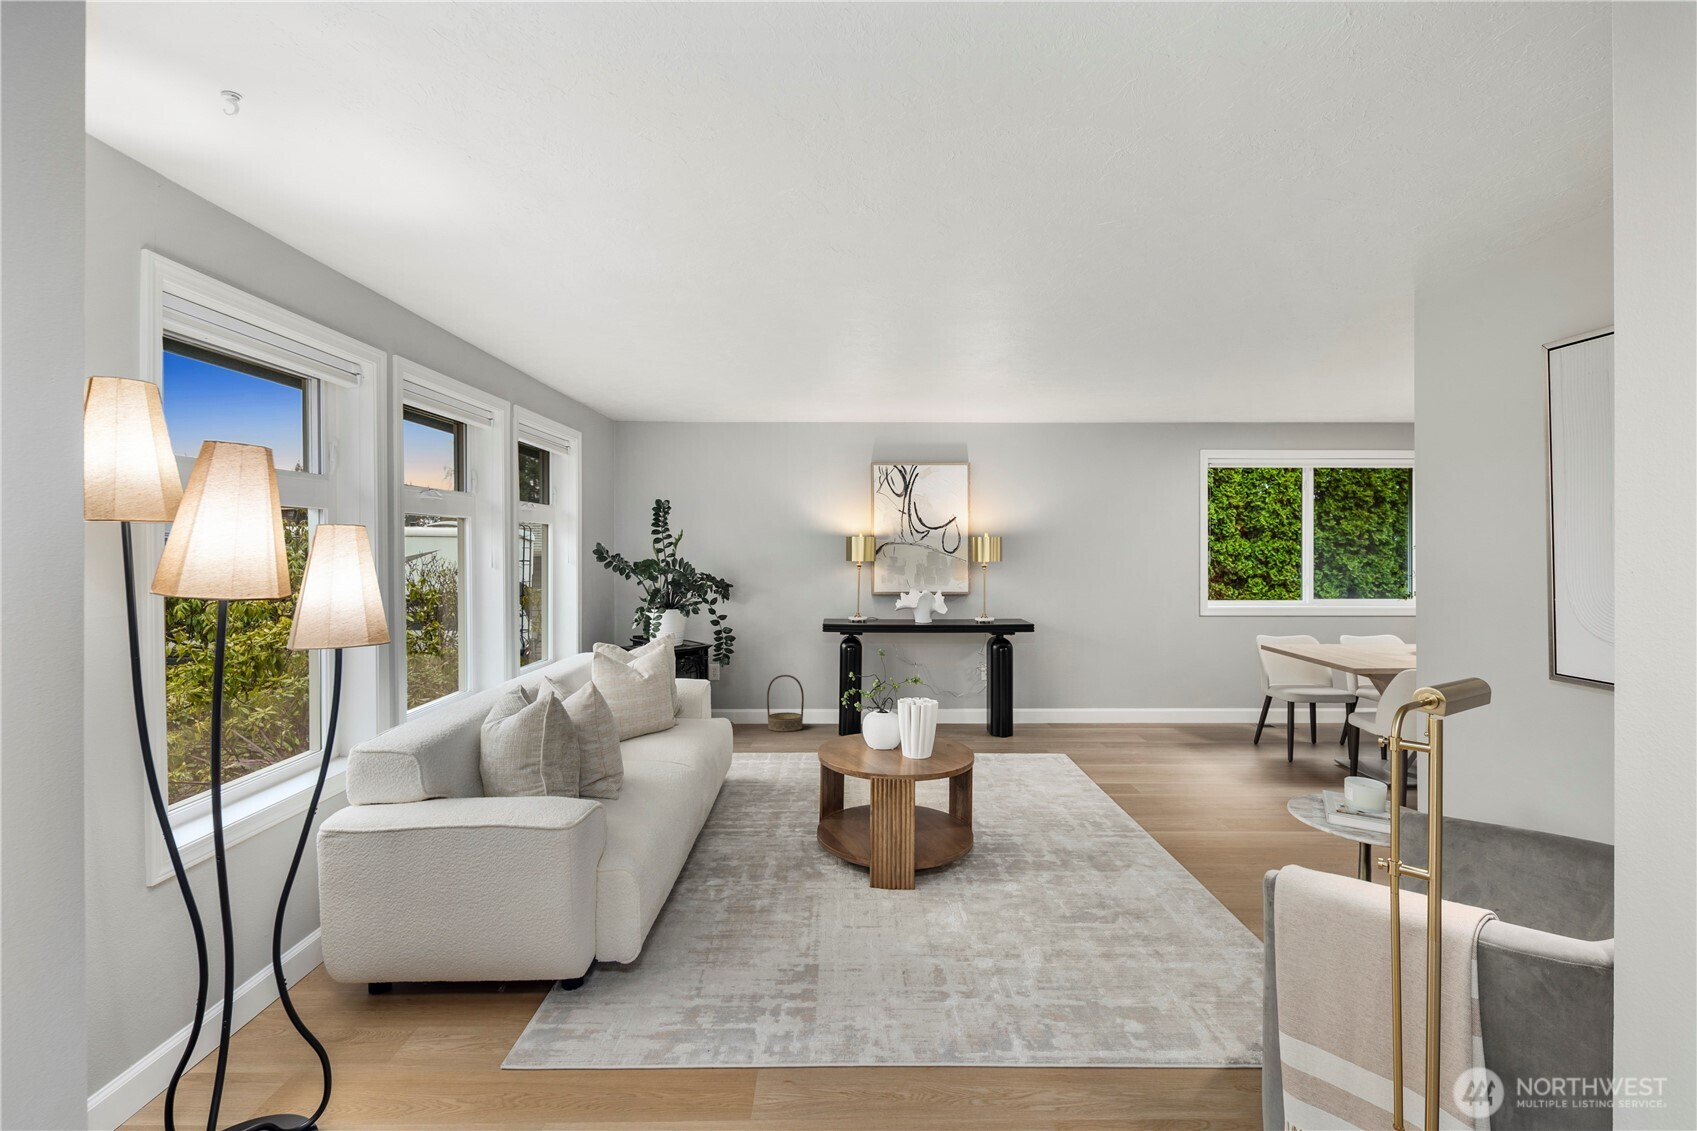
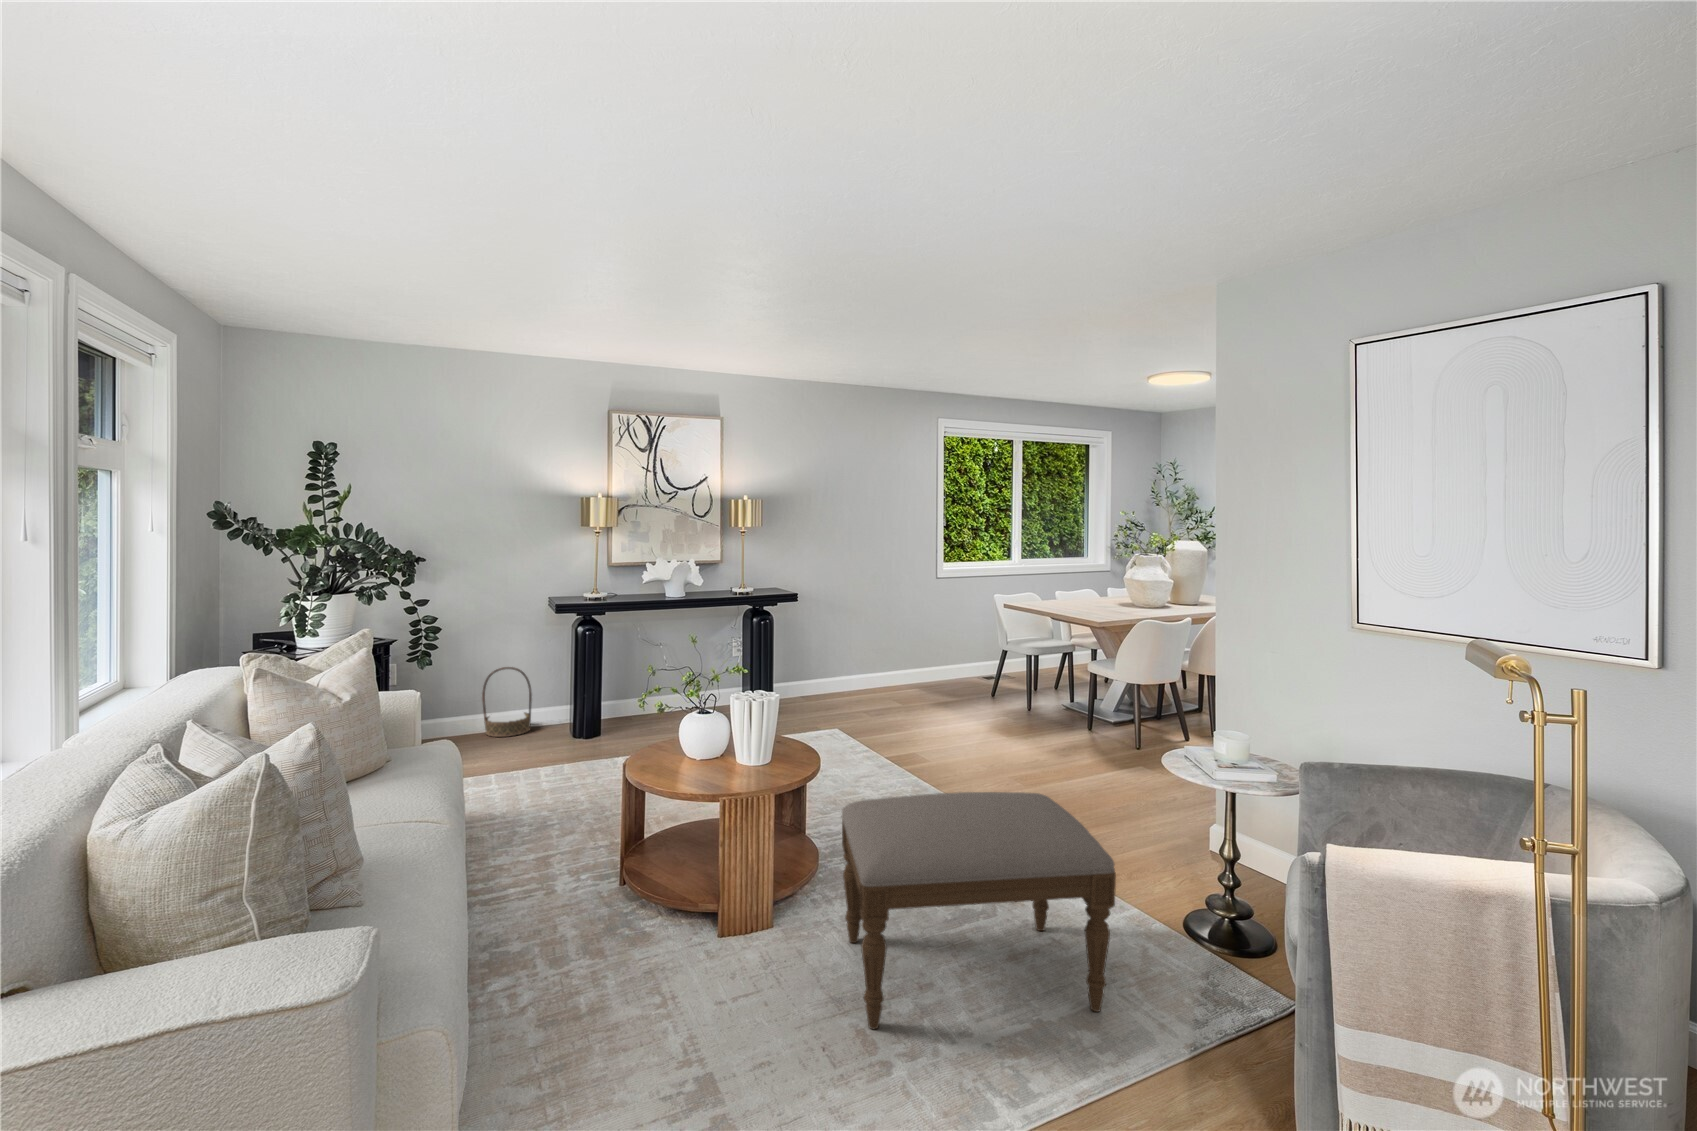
ottoman: none [943,787,1174,999] -> present [842,792,1116,1029]

